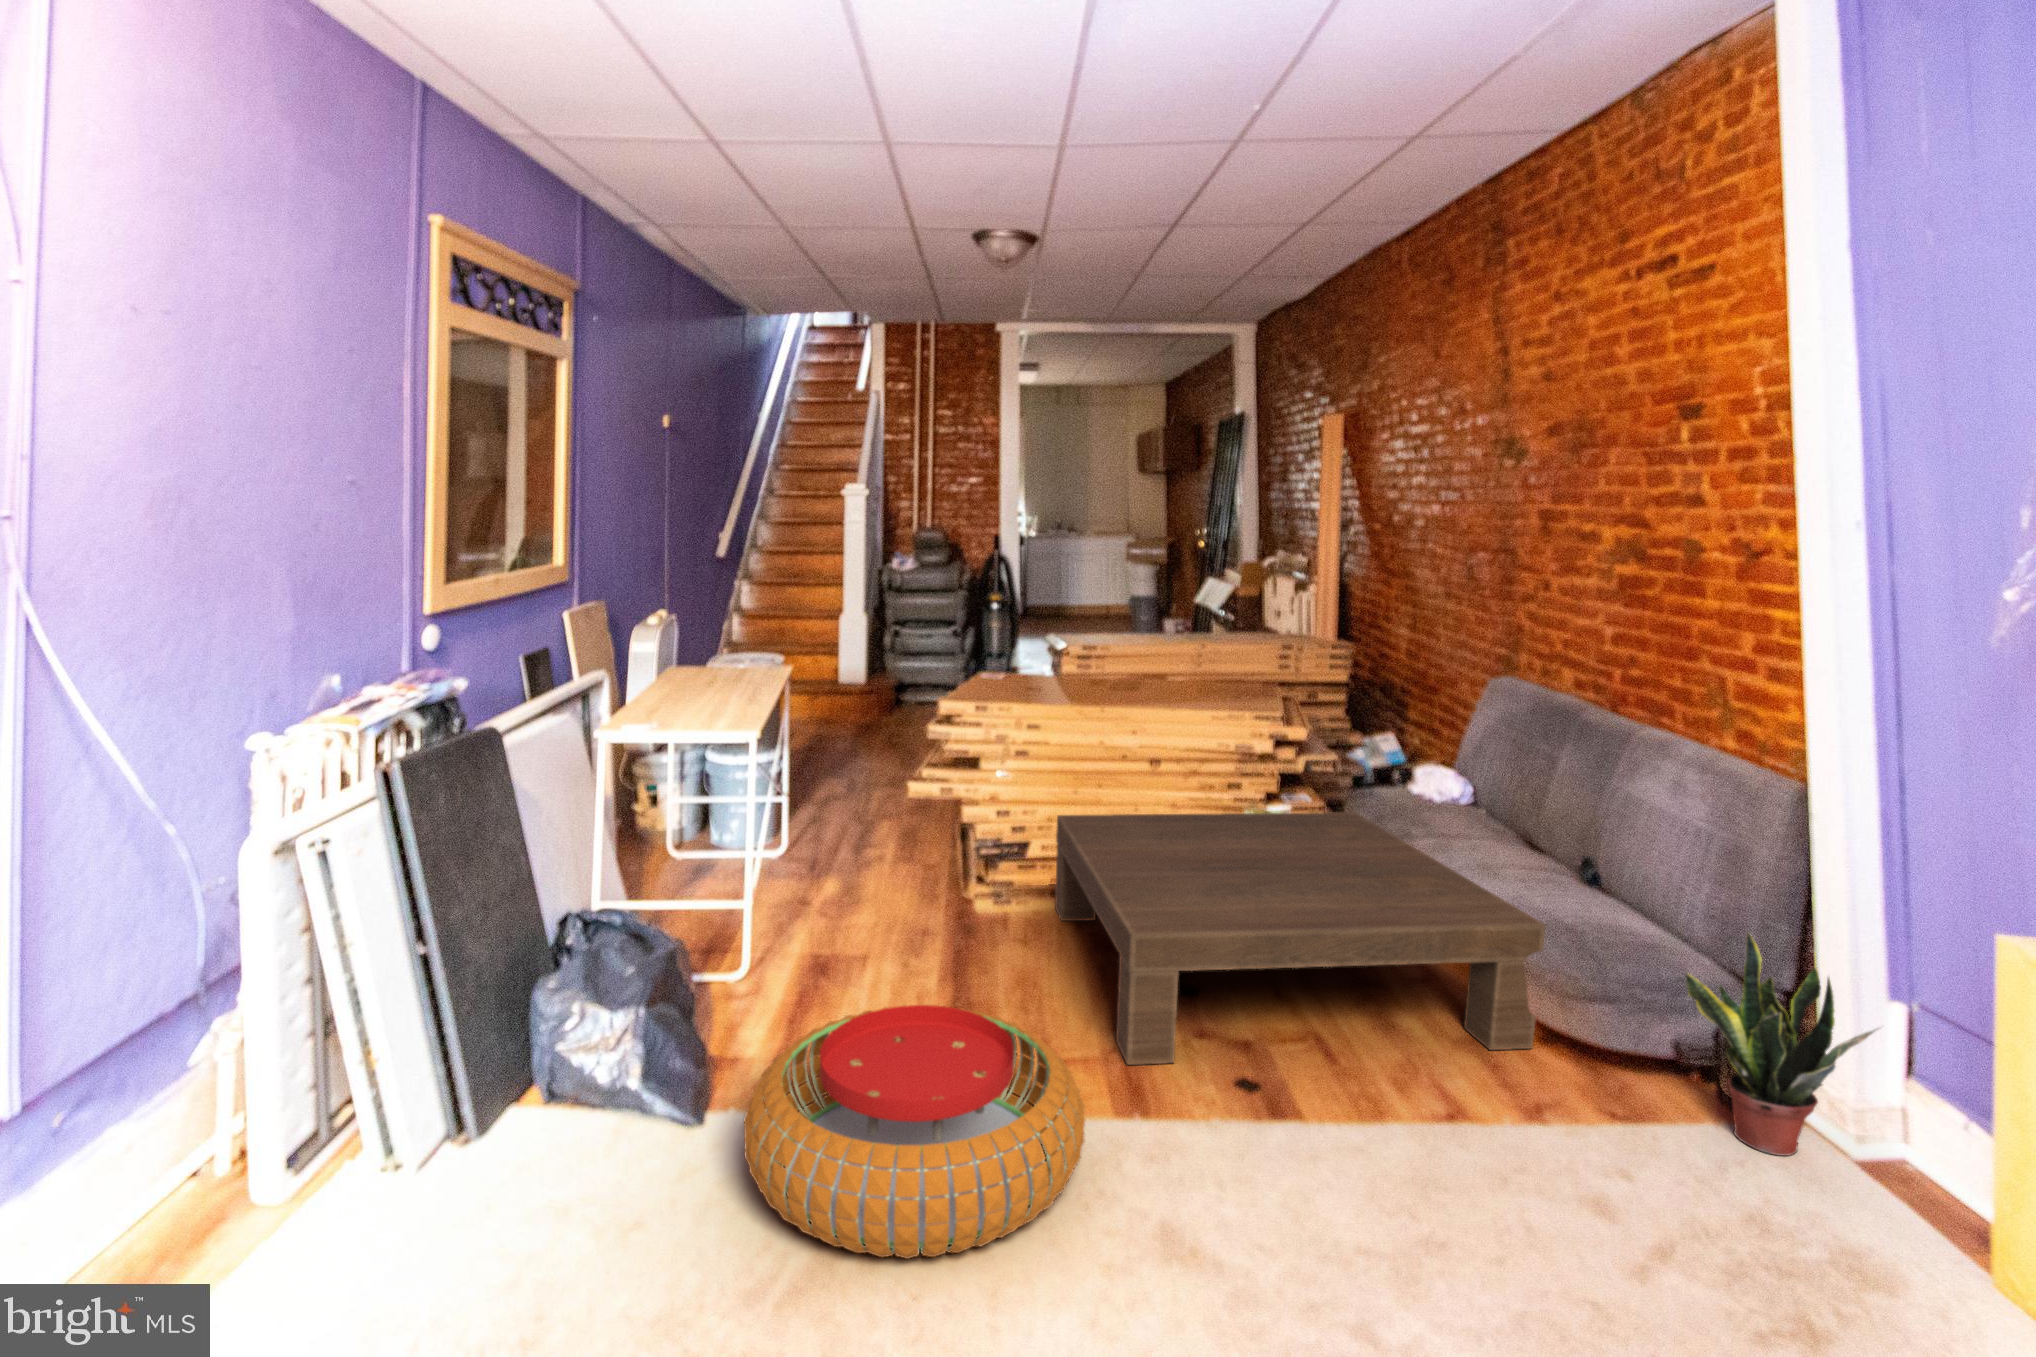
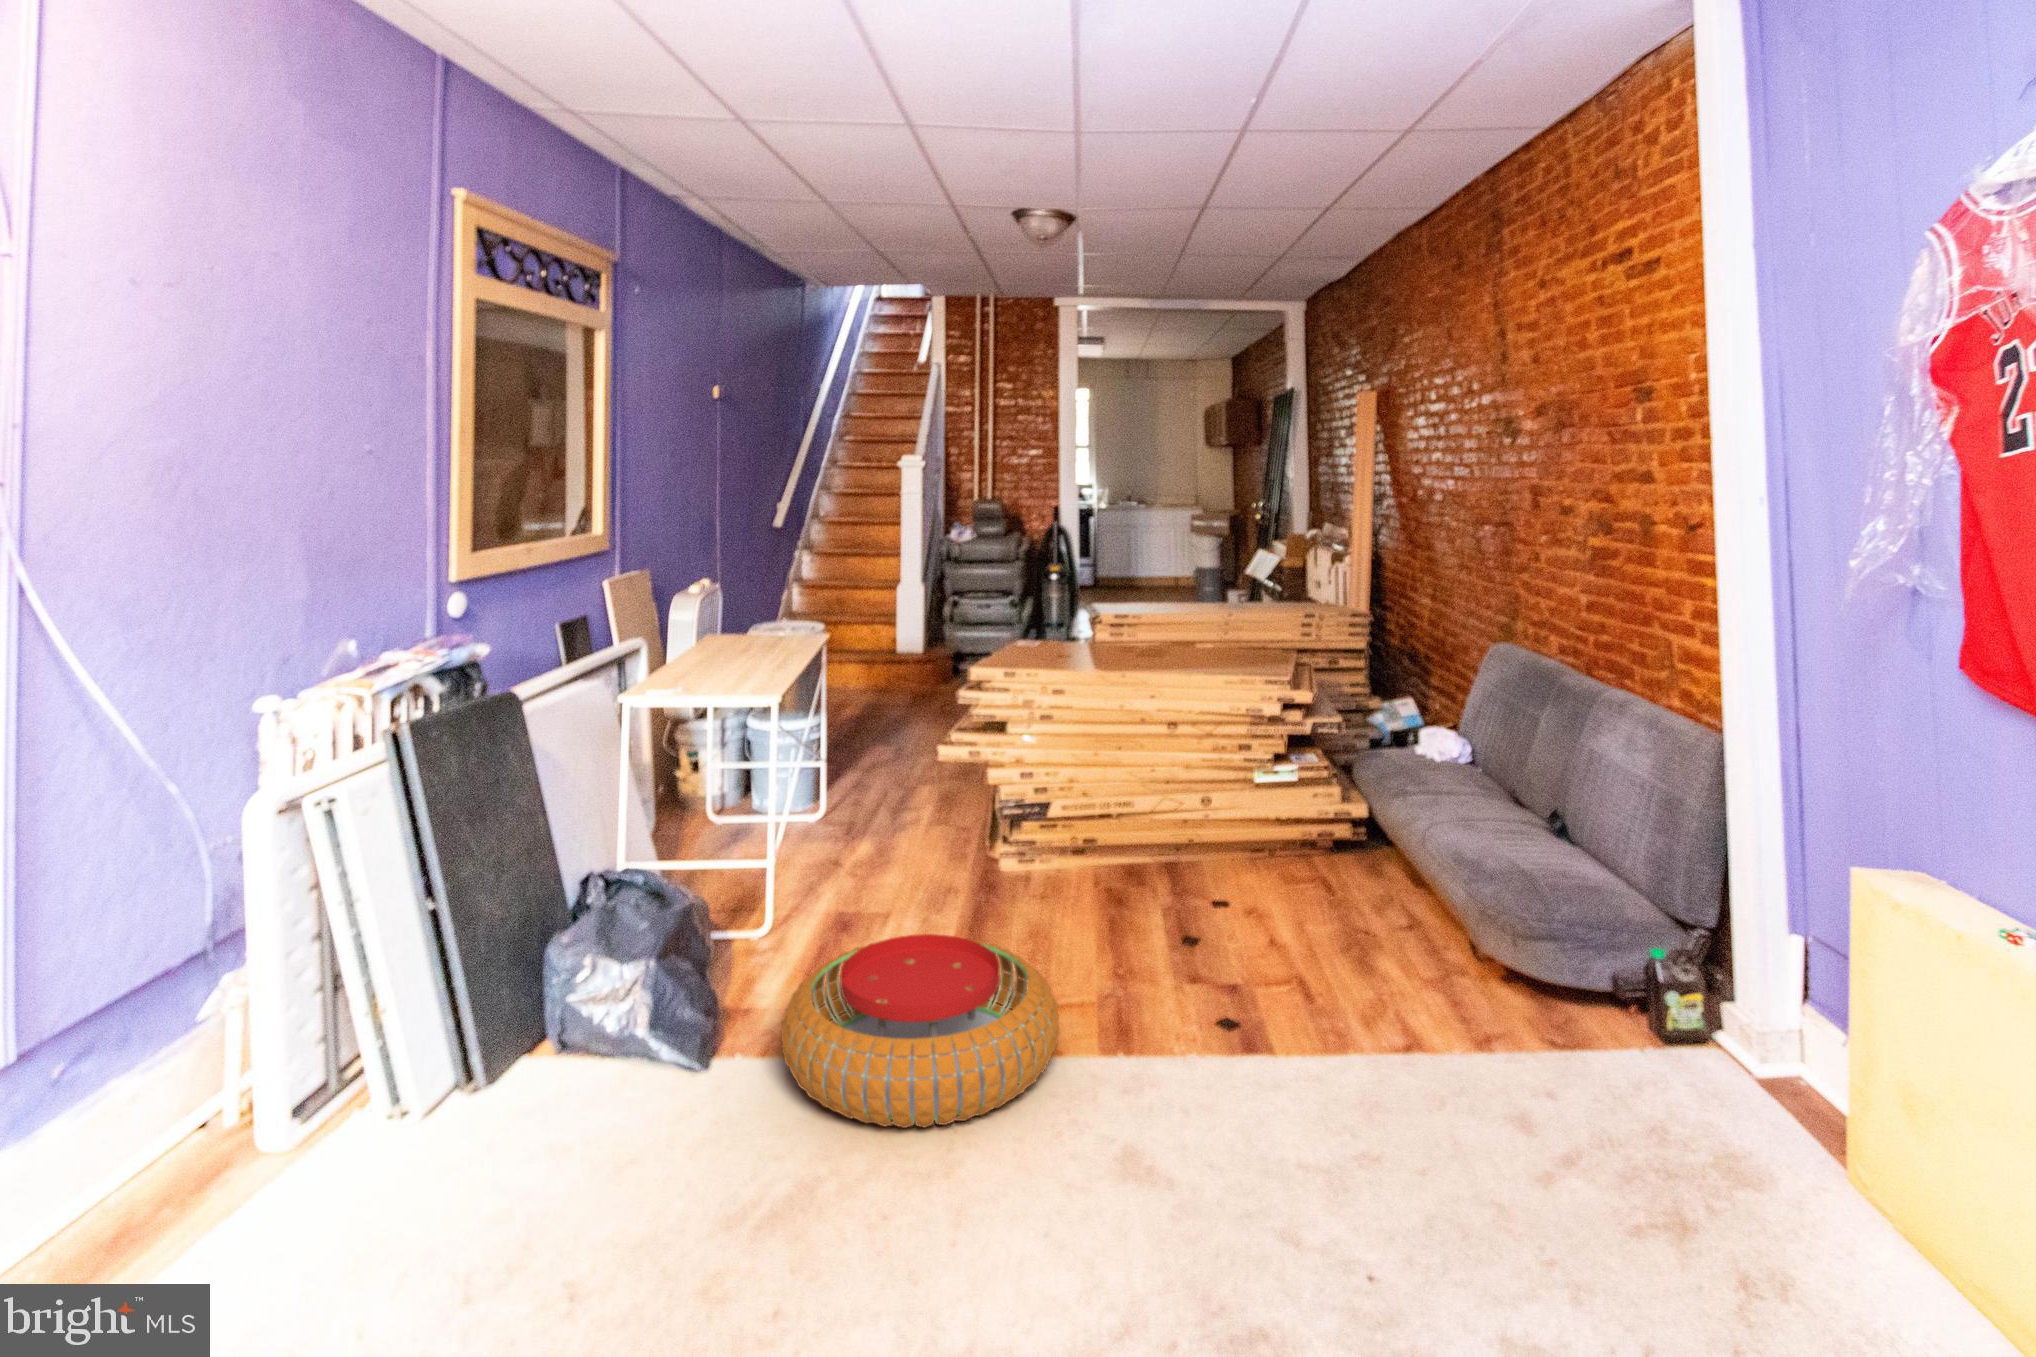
coffee table: present [1055,812,1546,1065] -> none [1077,772,1490,988]
potted plant: present [1686,933,1878,1156] -> none [1596,873,1768,1069]

